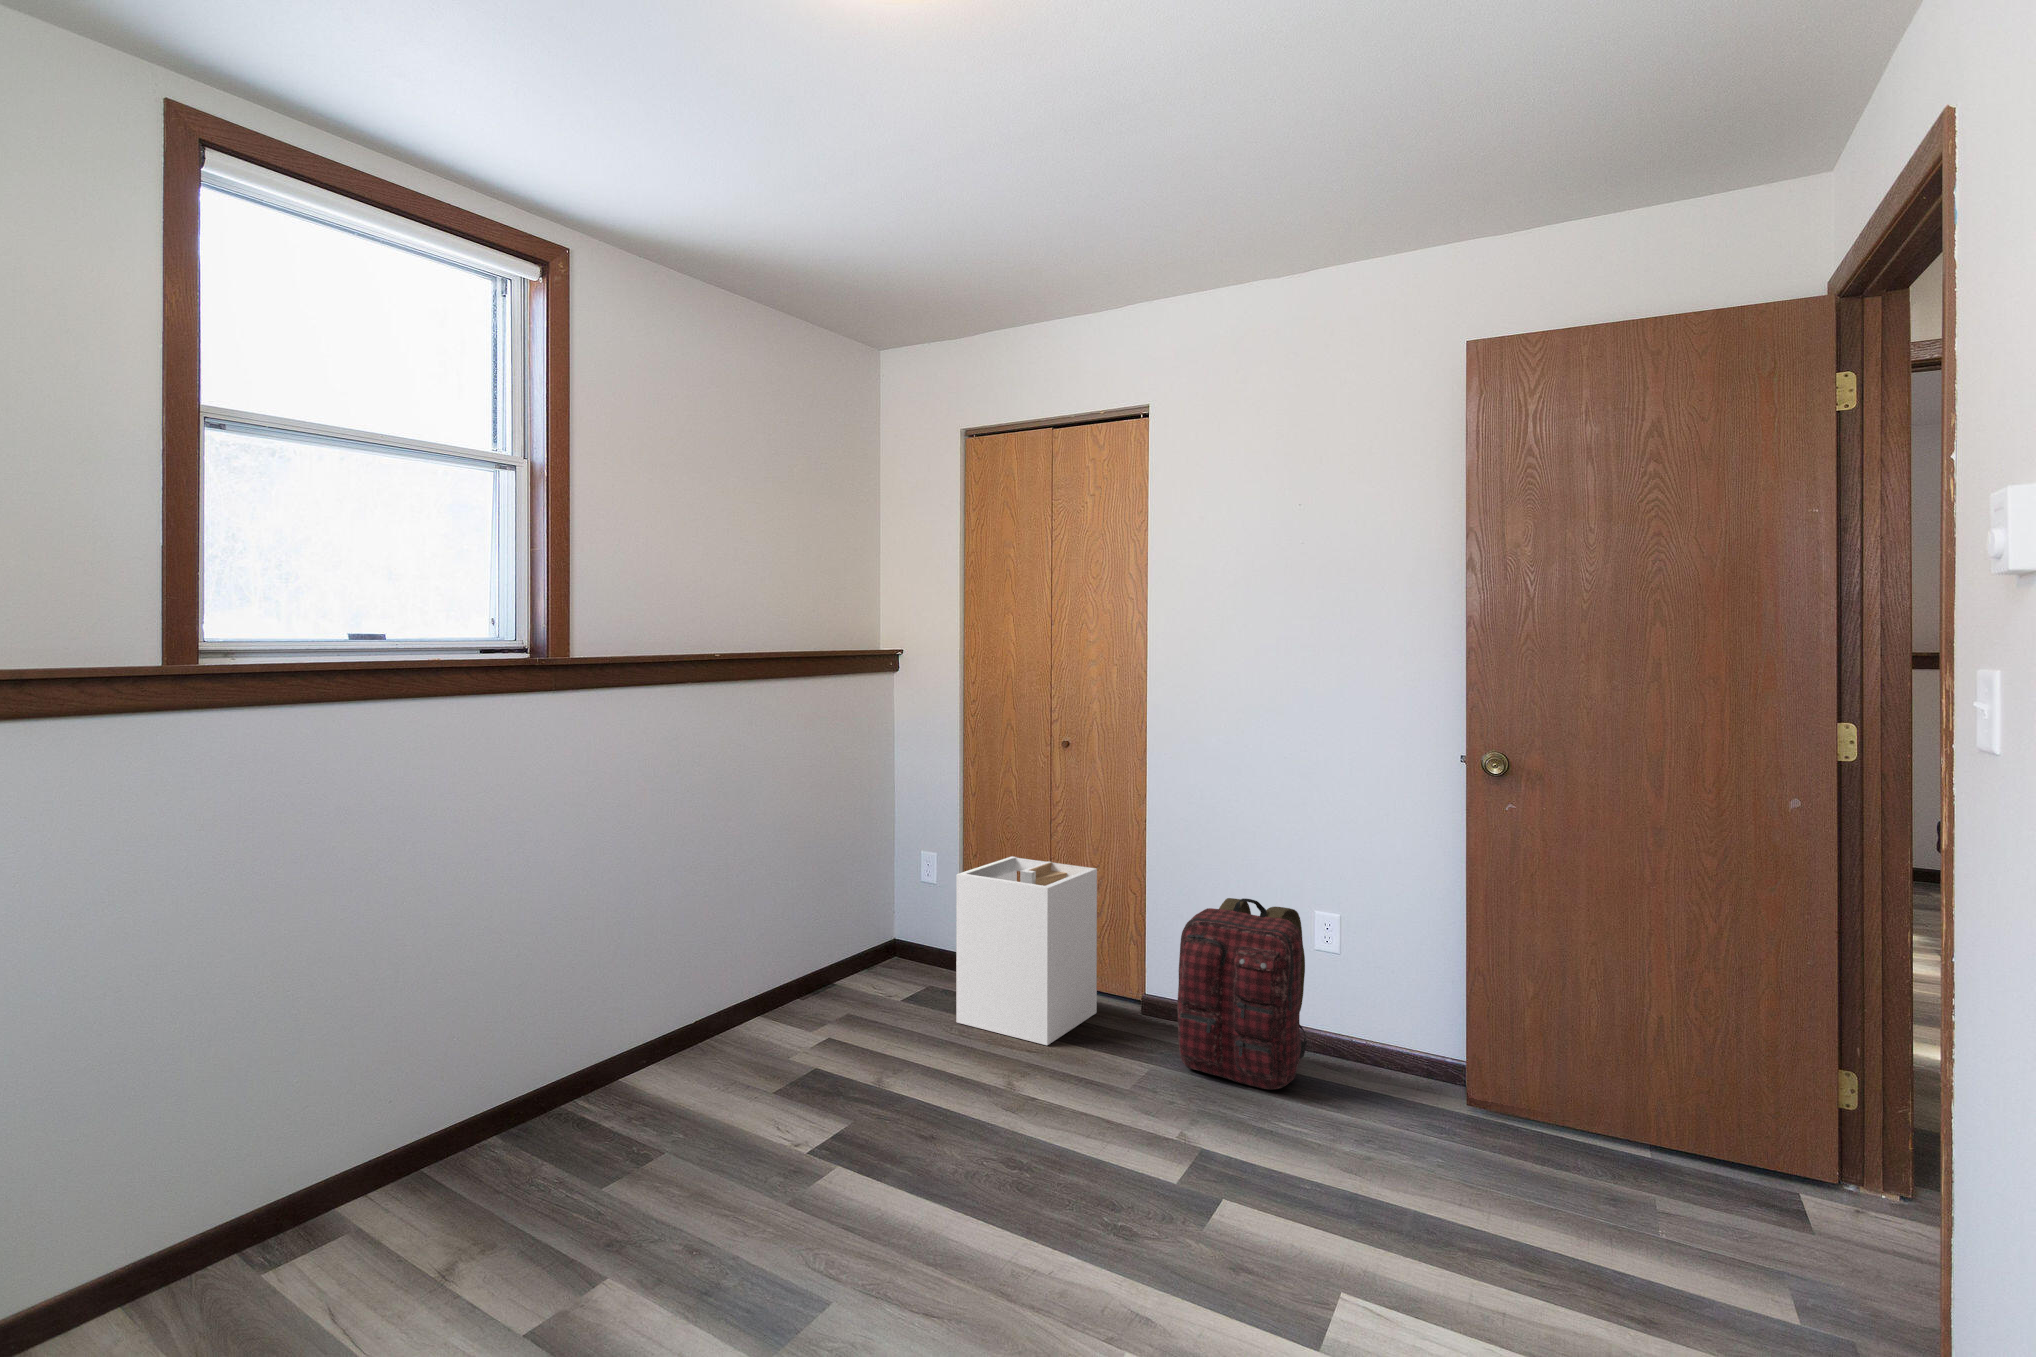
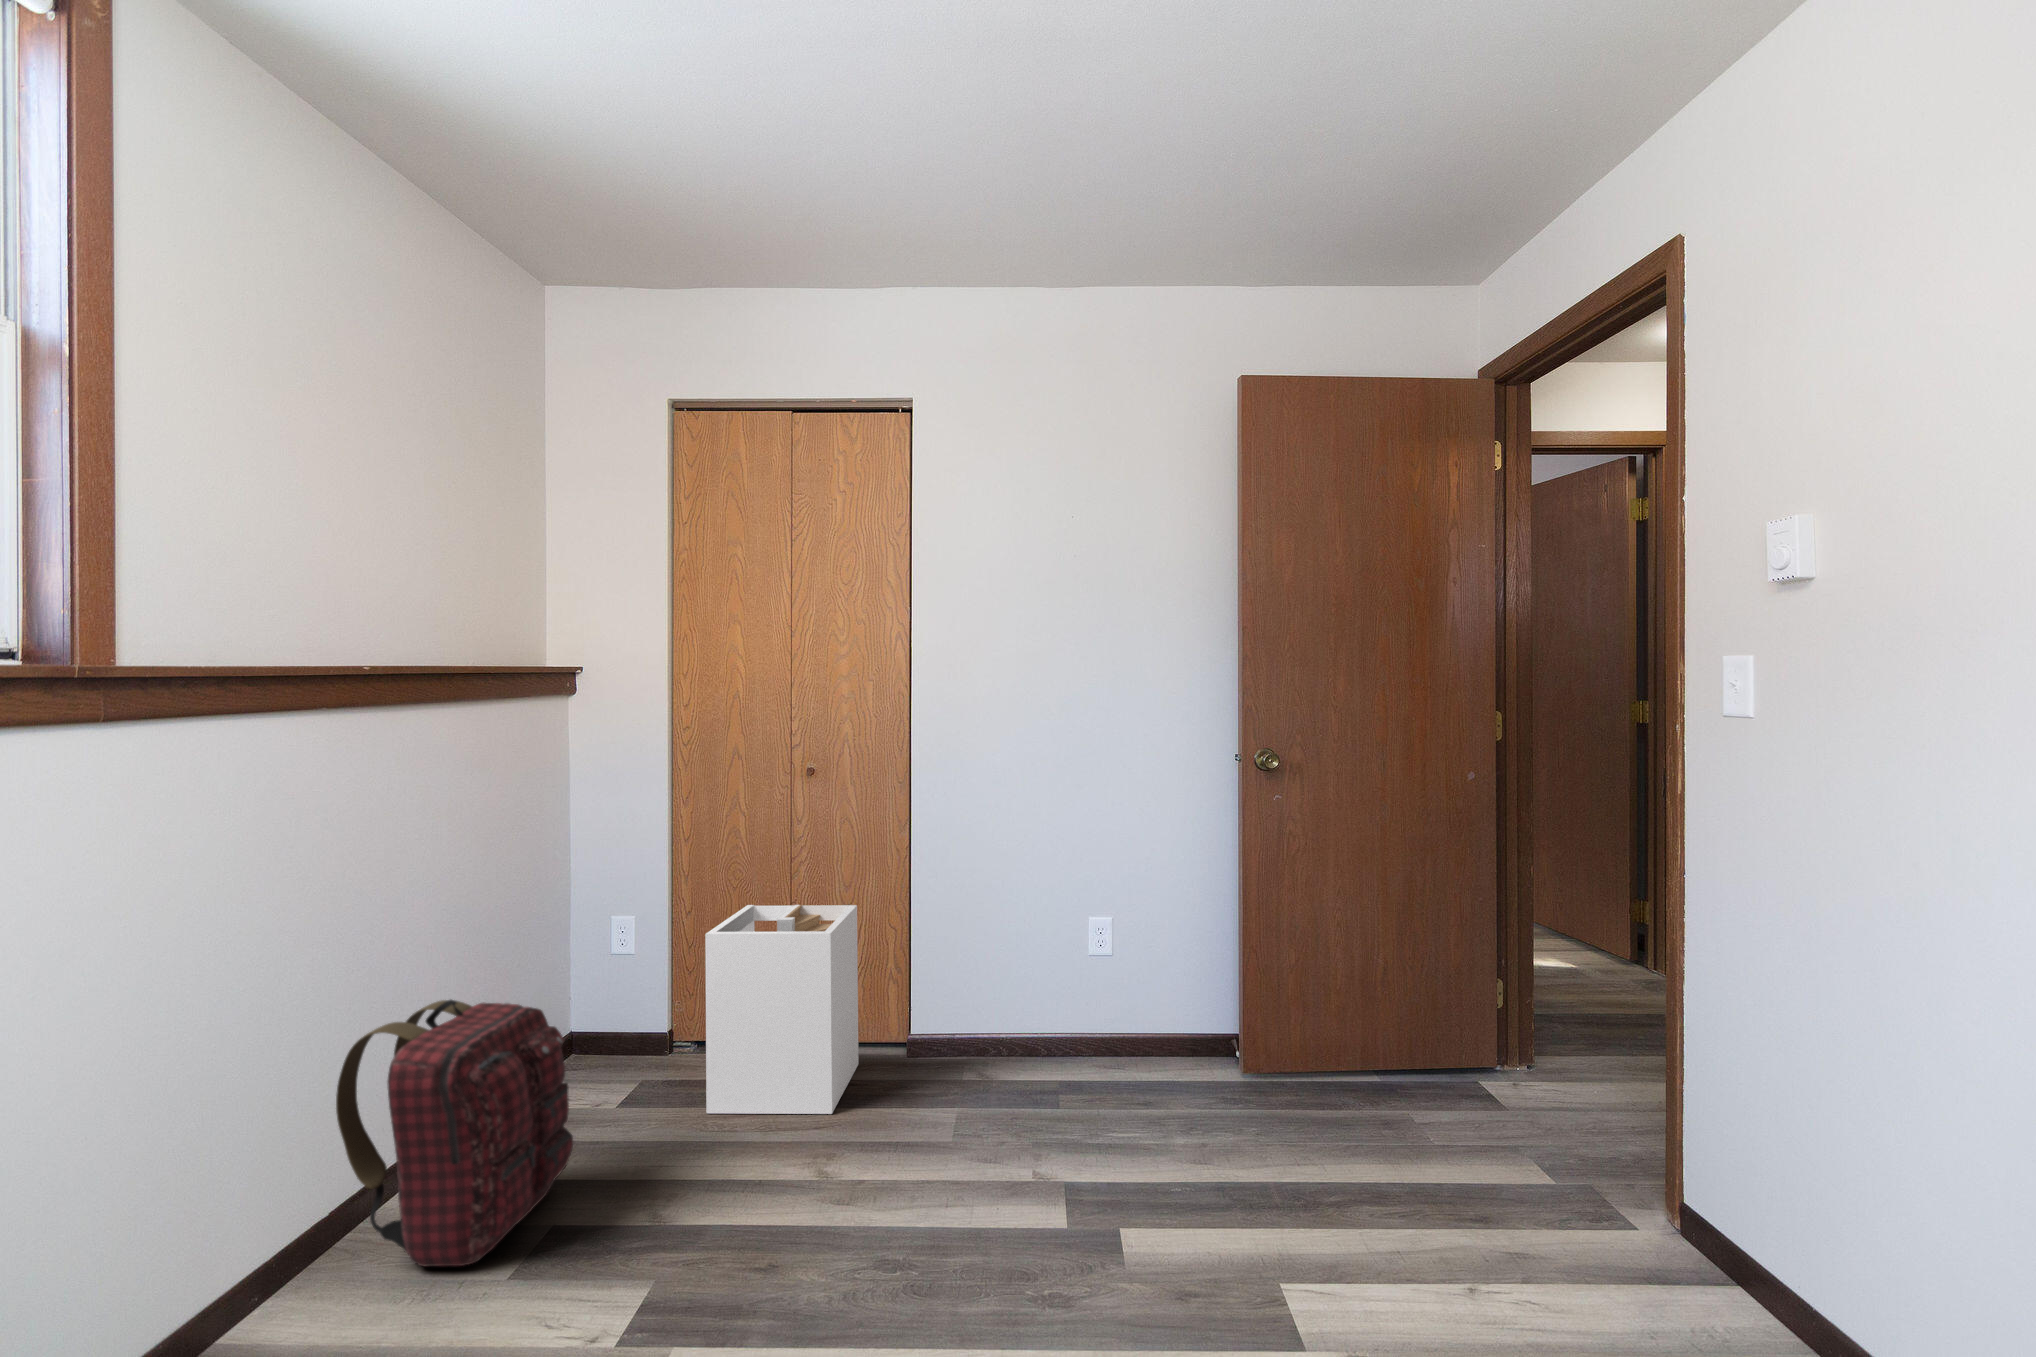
backpack: present [1177,898,1307,1089] -> present [336,1000,573,1266]

